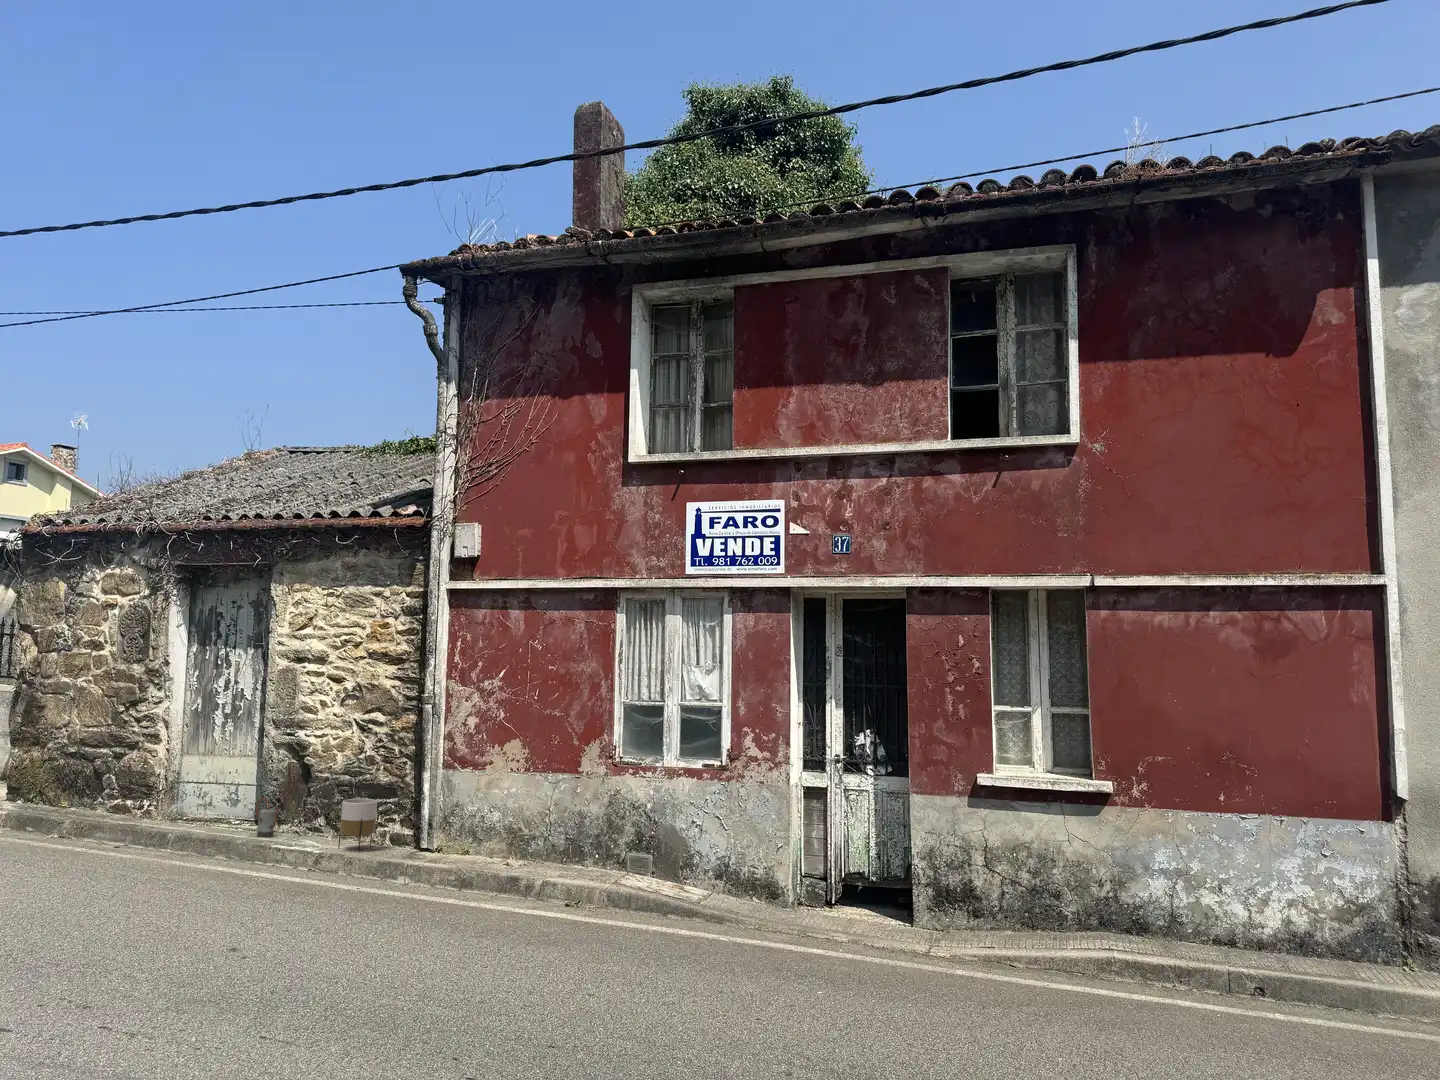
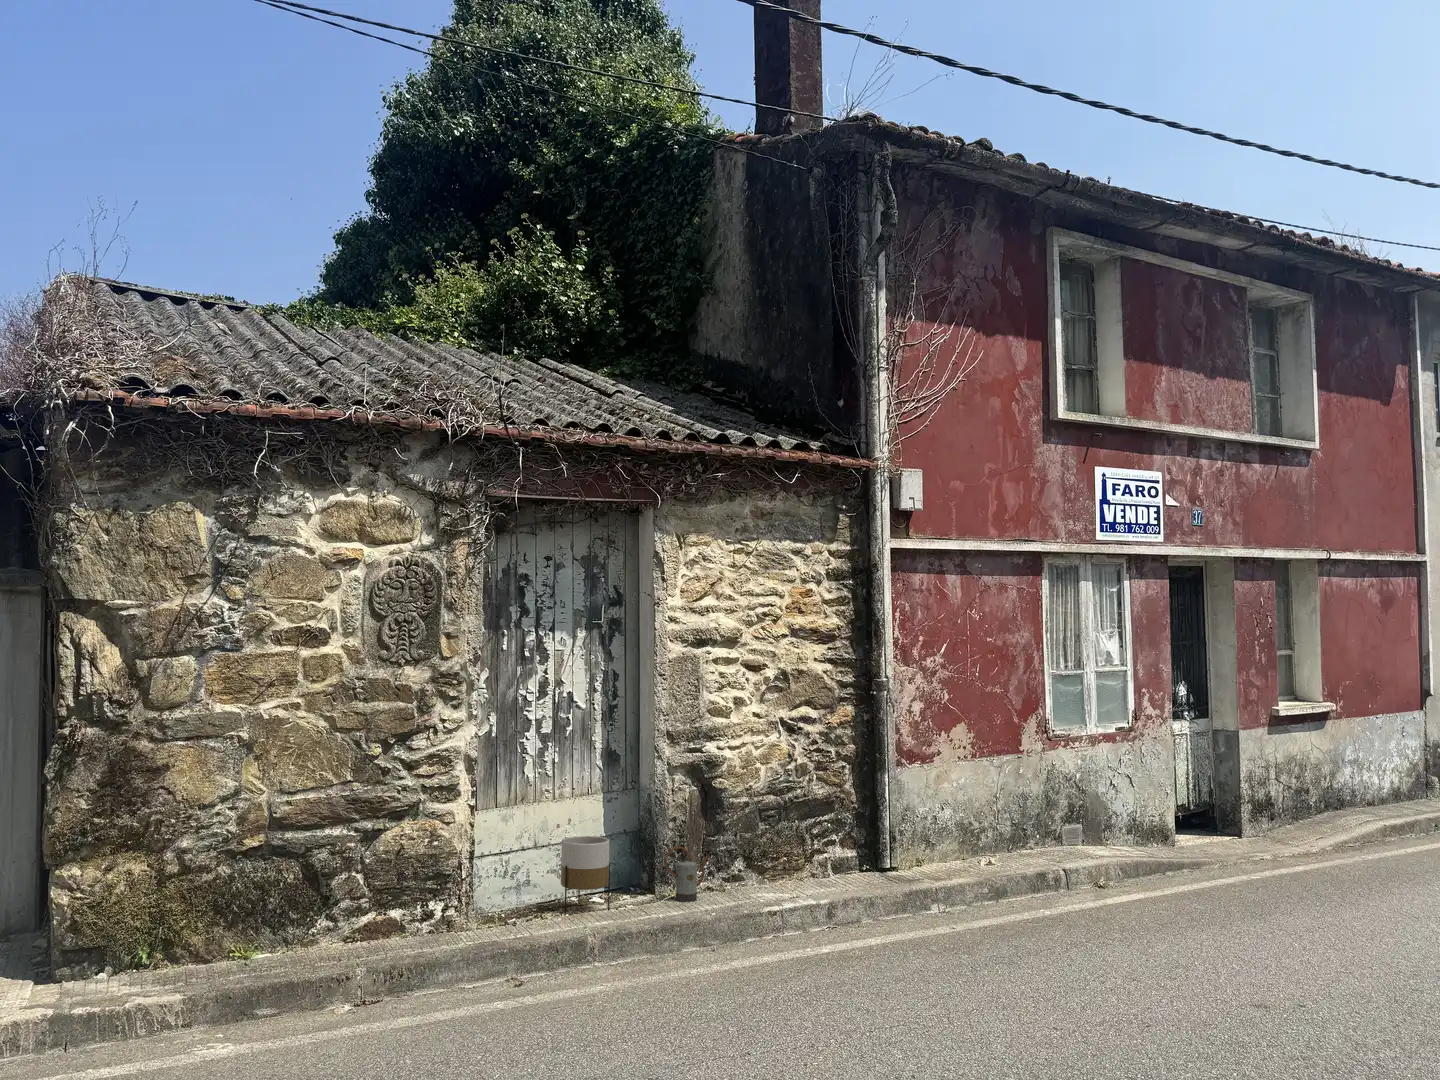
planter: present [338,799,377,852] -> present [561,836,610,913]

